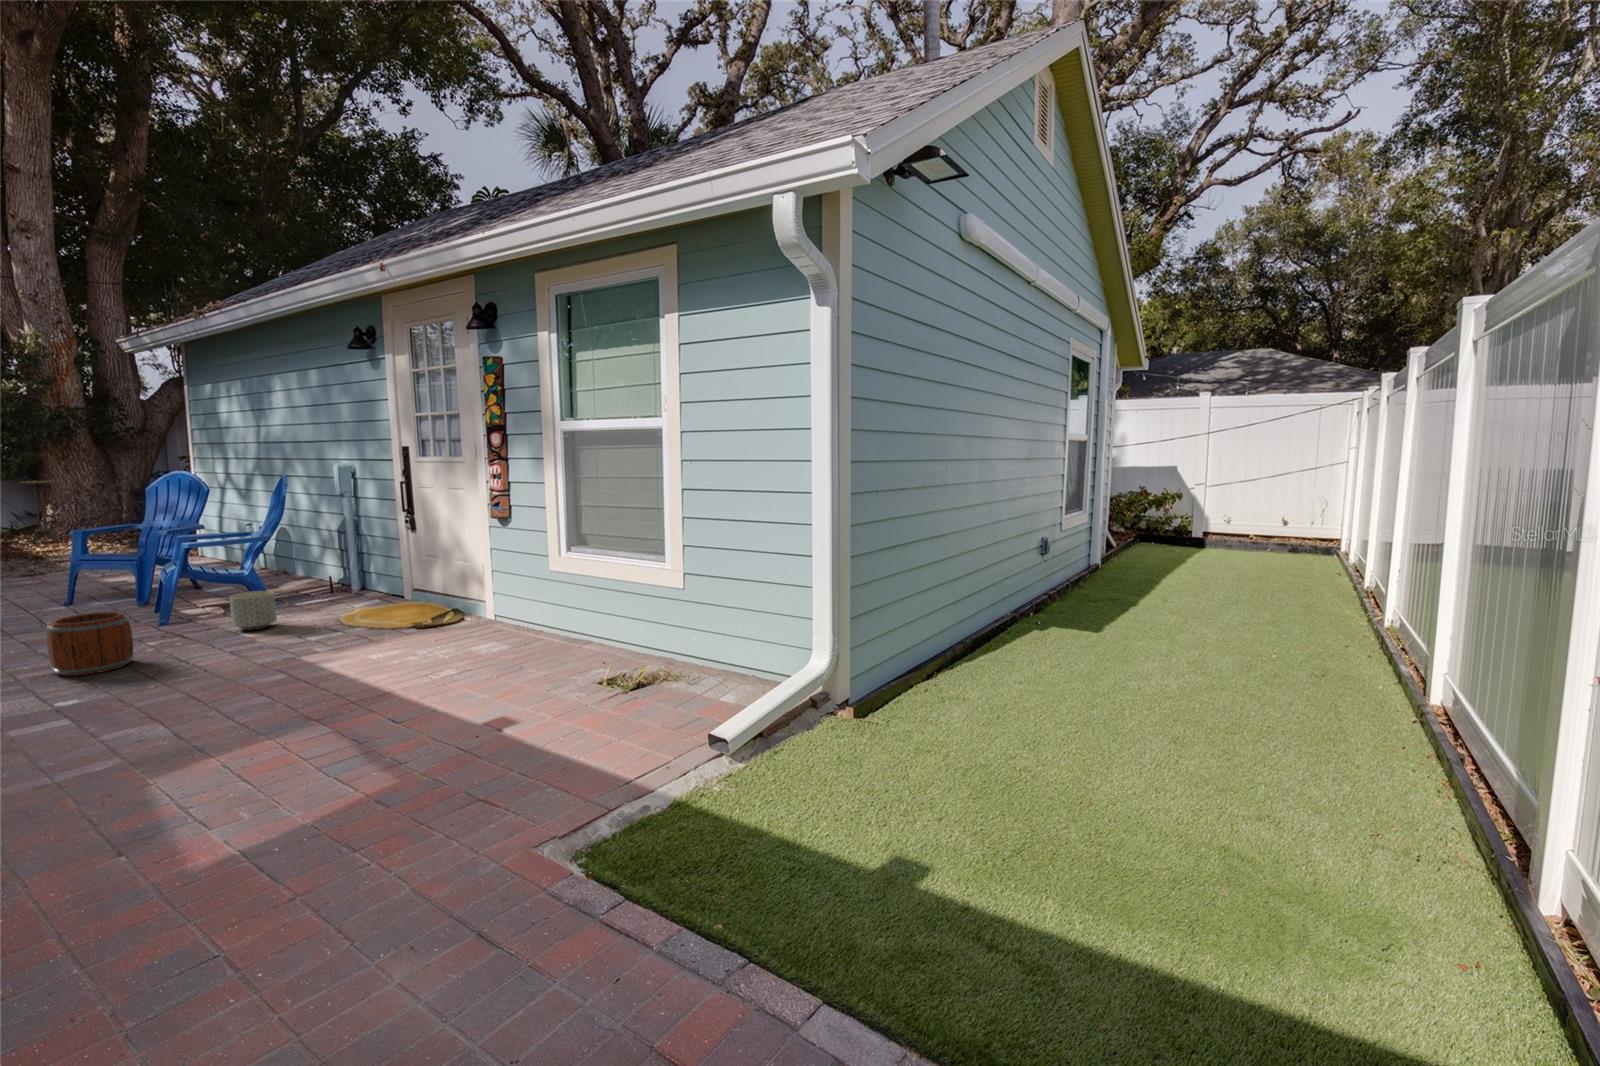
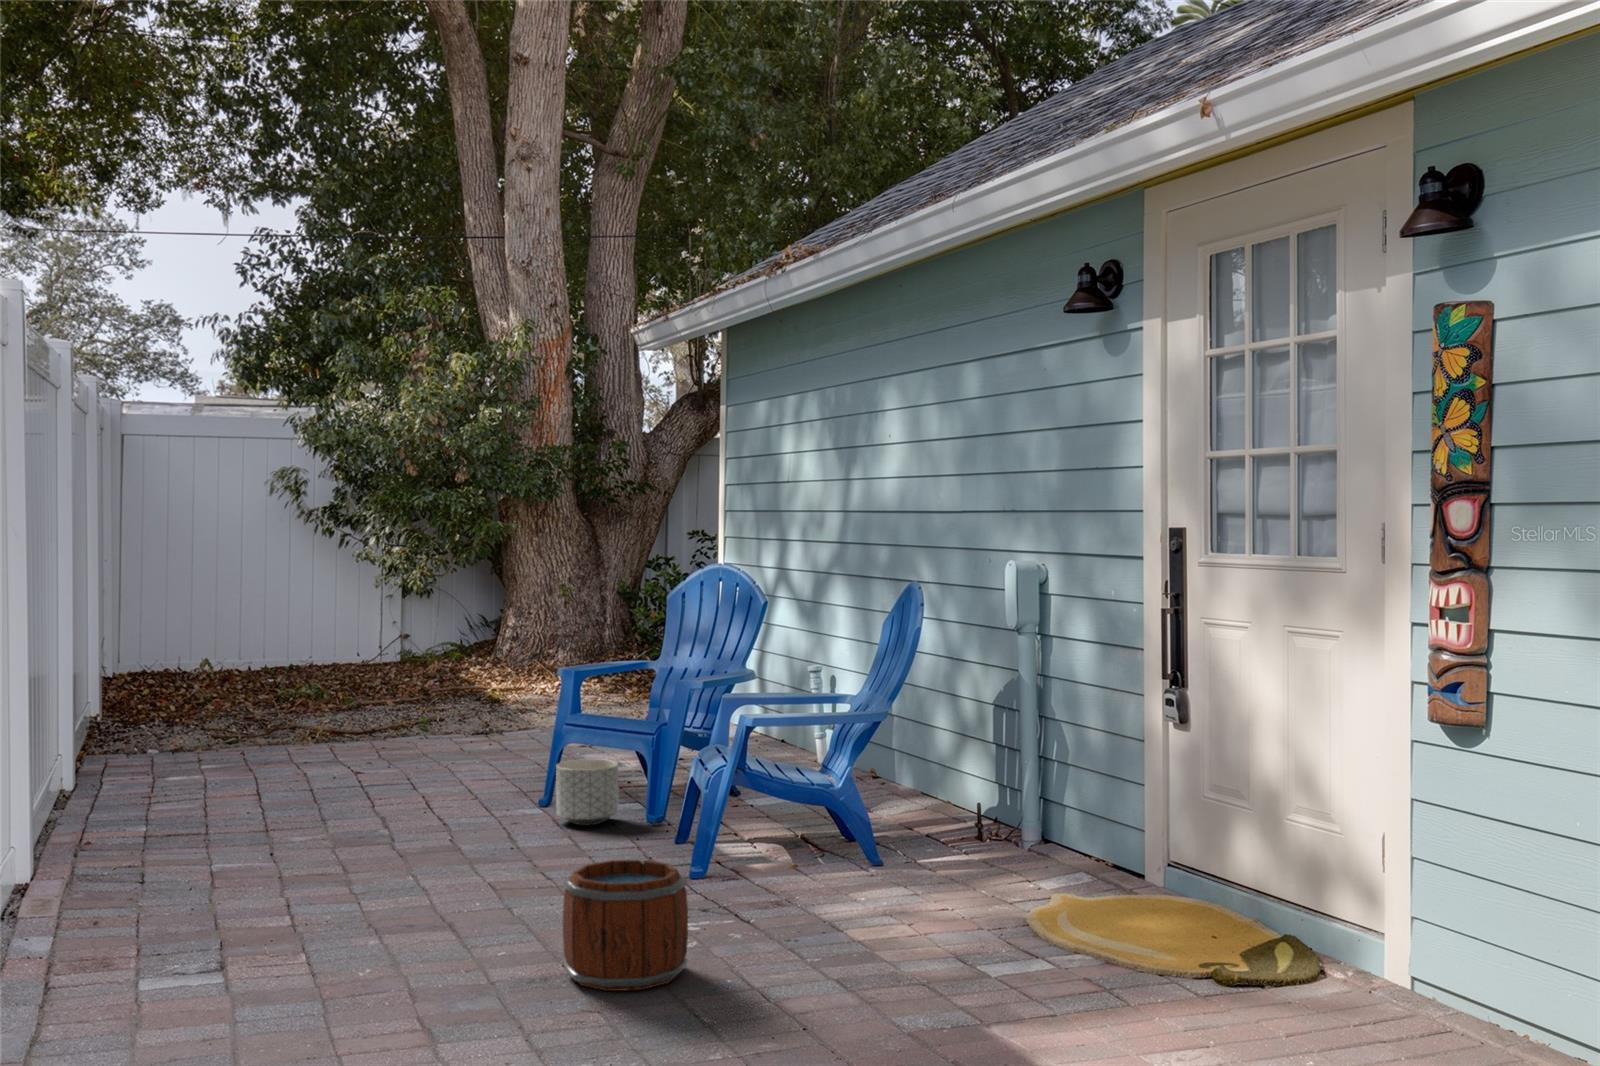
side table: present [26,481,59,543] -> none [481,570,522,676]
planter: present [229,591,277,630] -> present [556,759,619,825]

